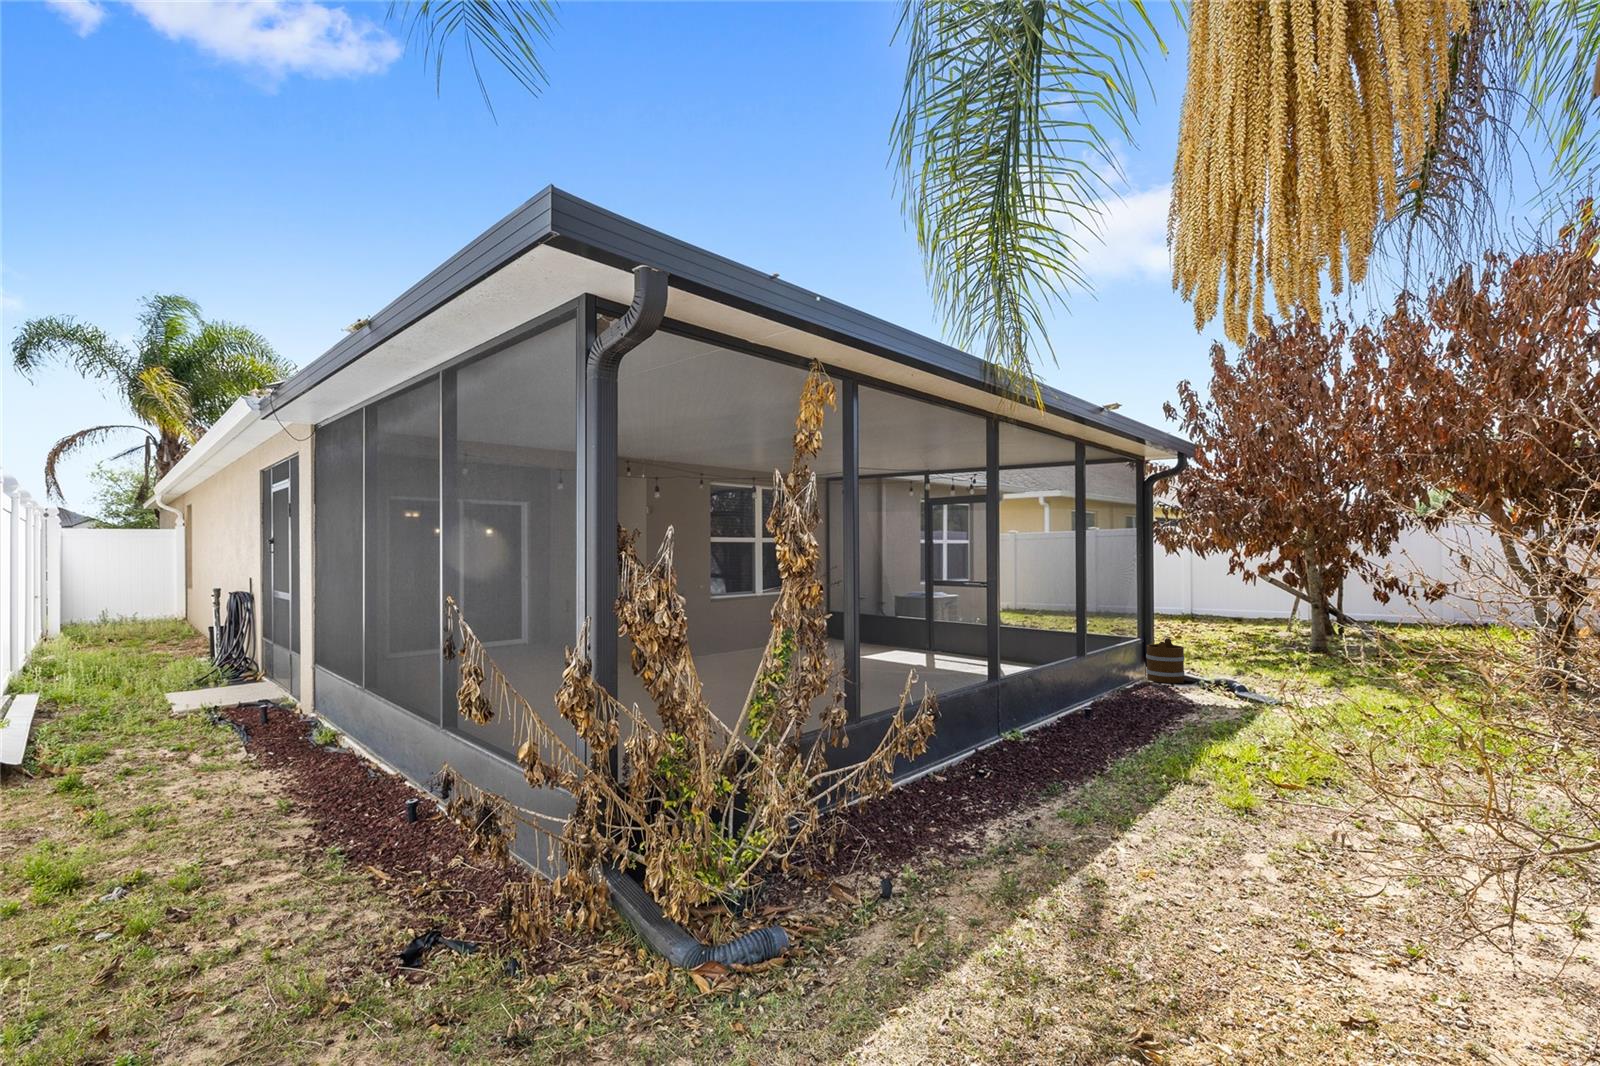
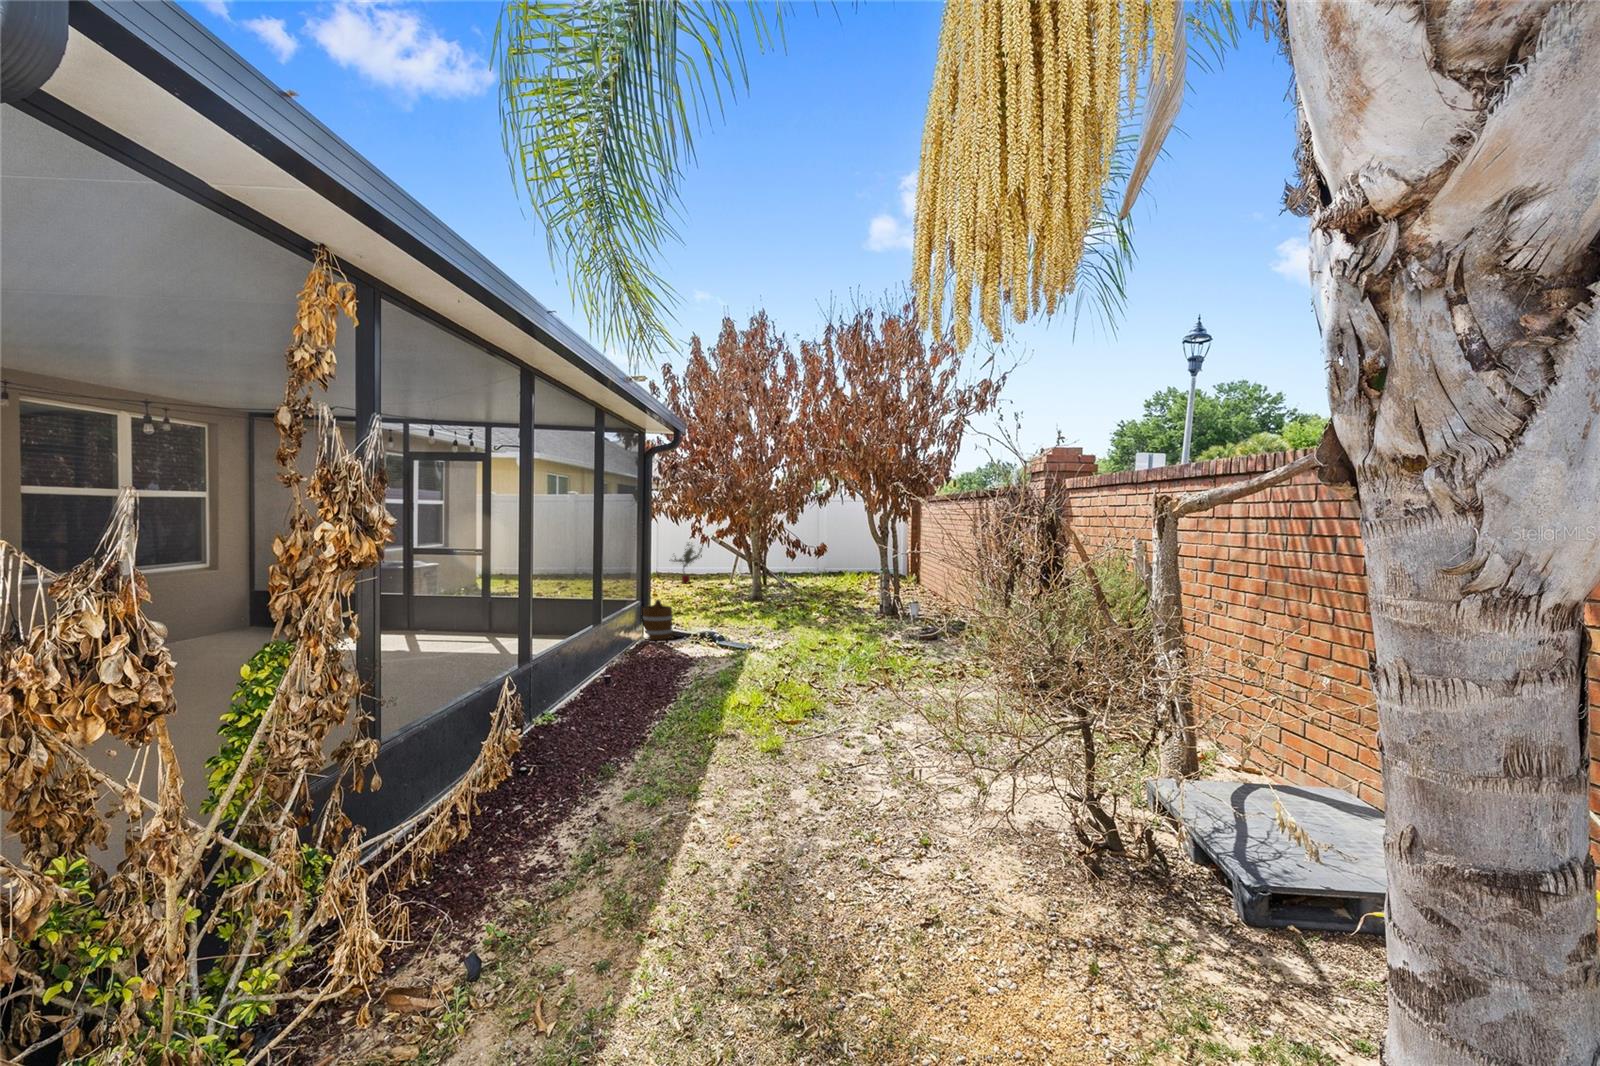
potted tree: none [1212,576,1258,626] -> present [669,543,702,584]

